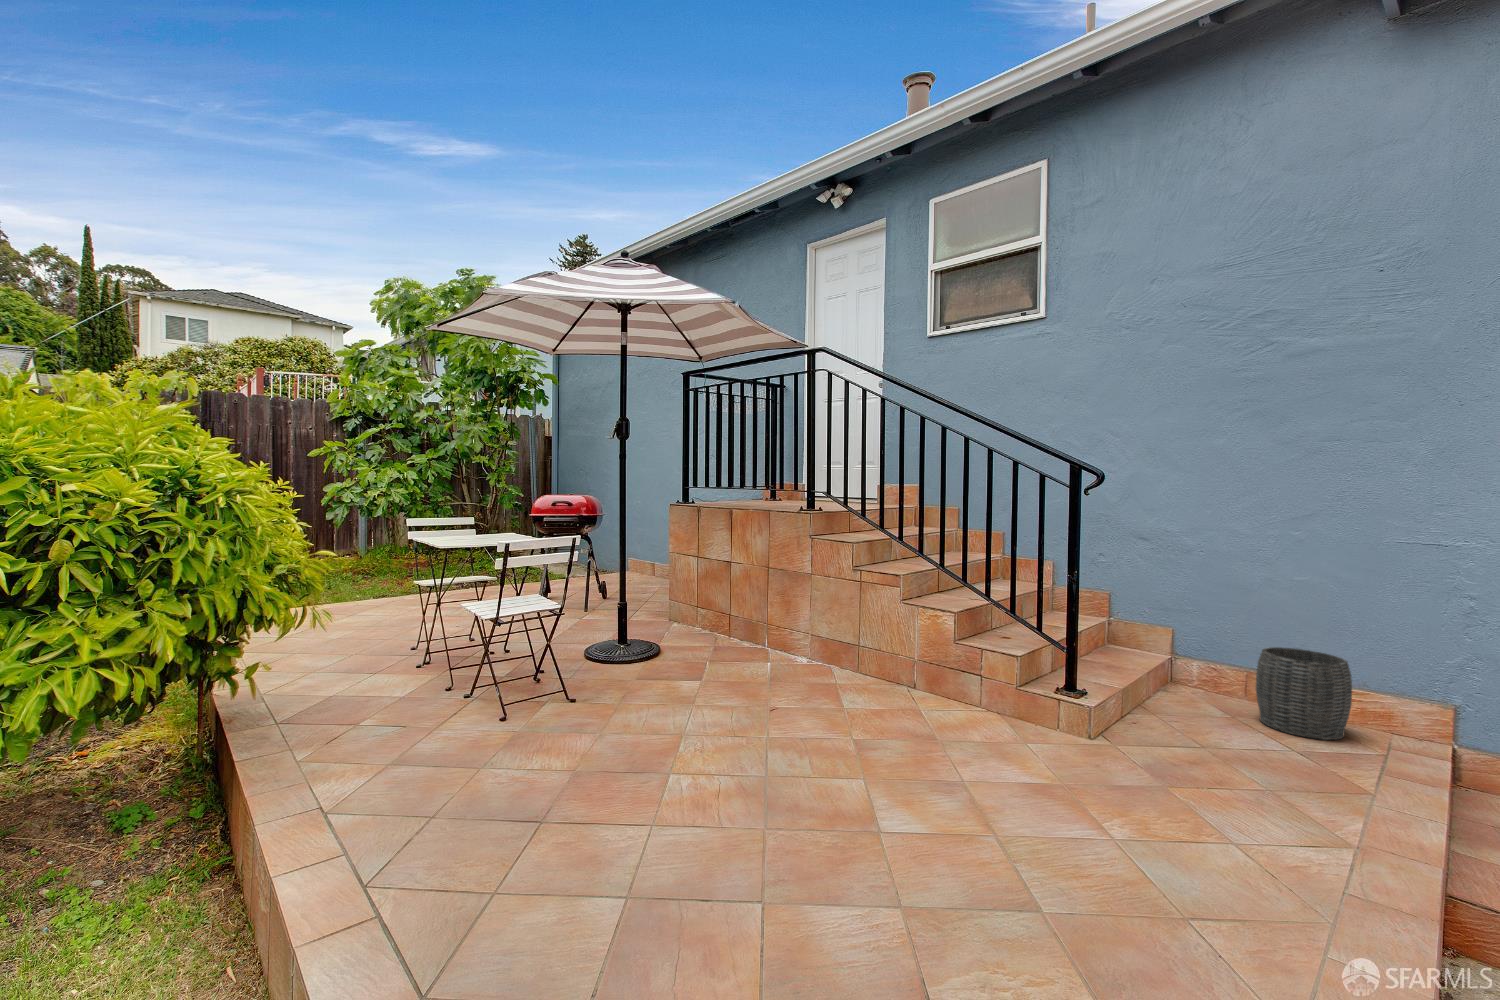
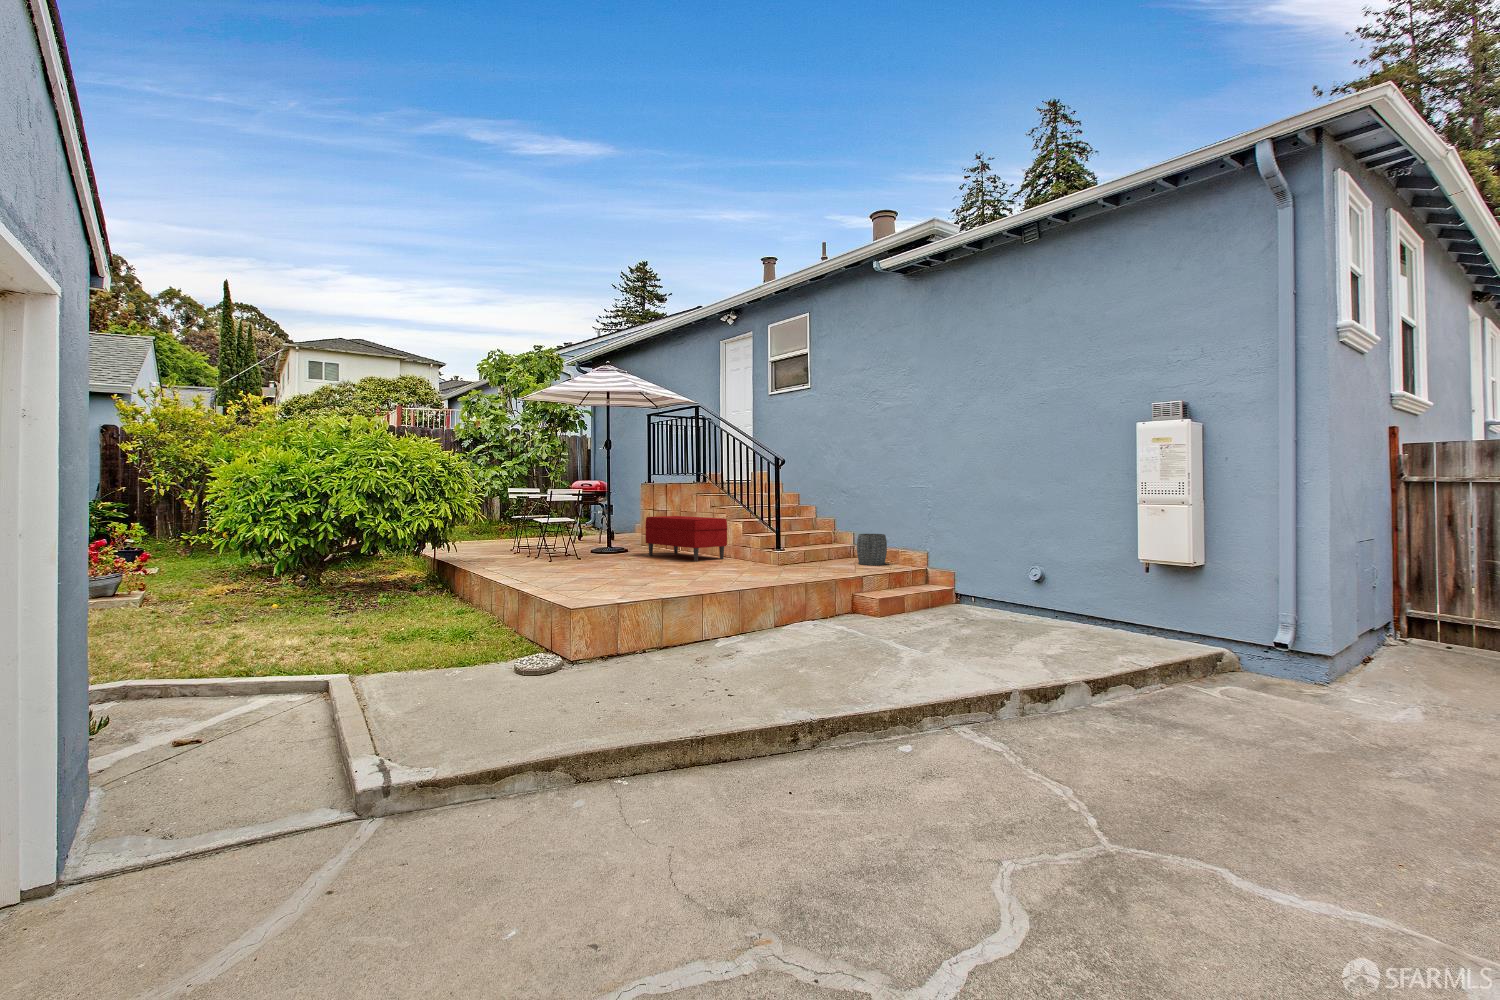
bench: none [702,577,909,713] -> present [645,516,727,561]

